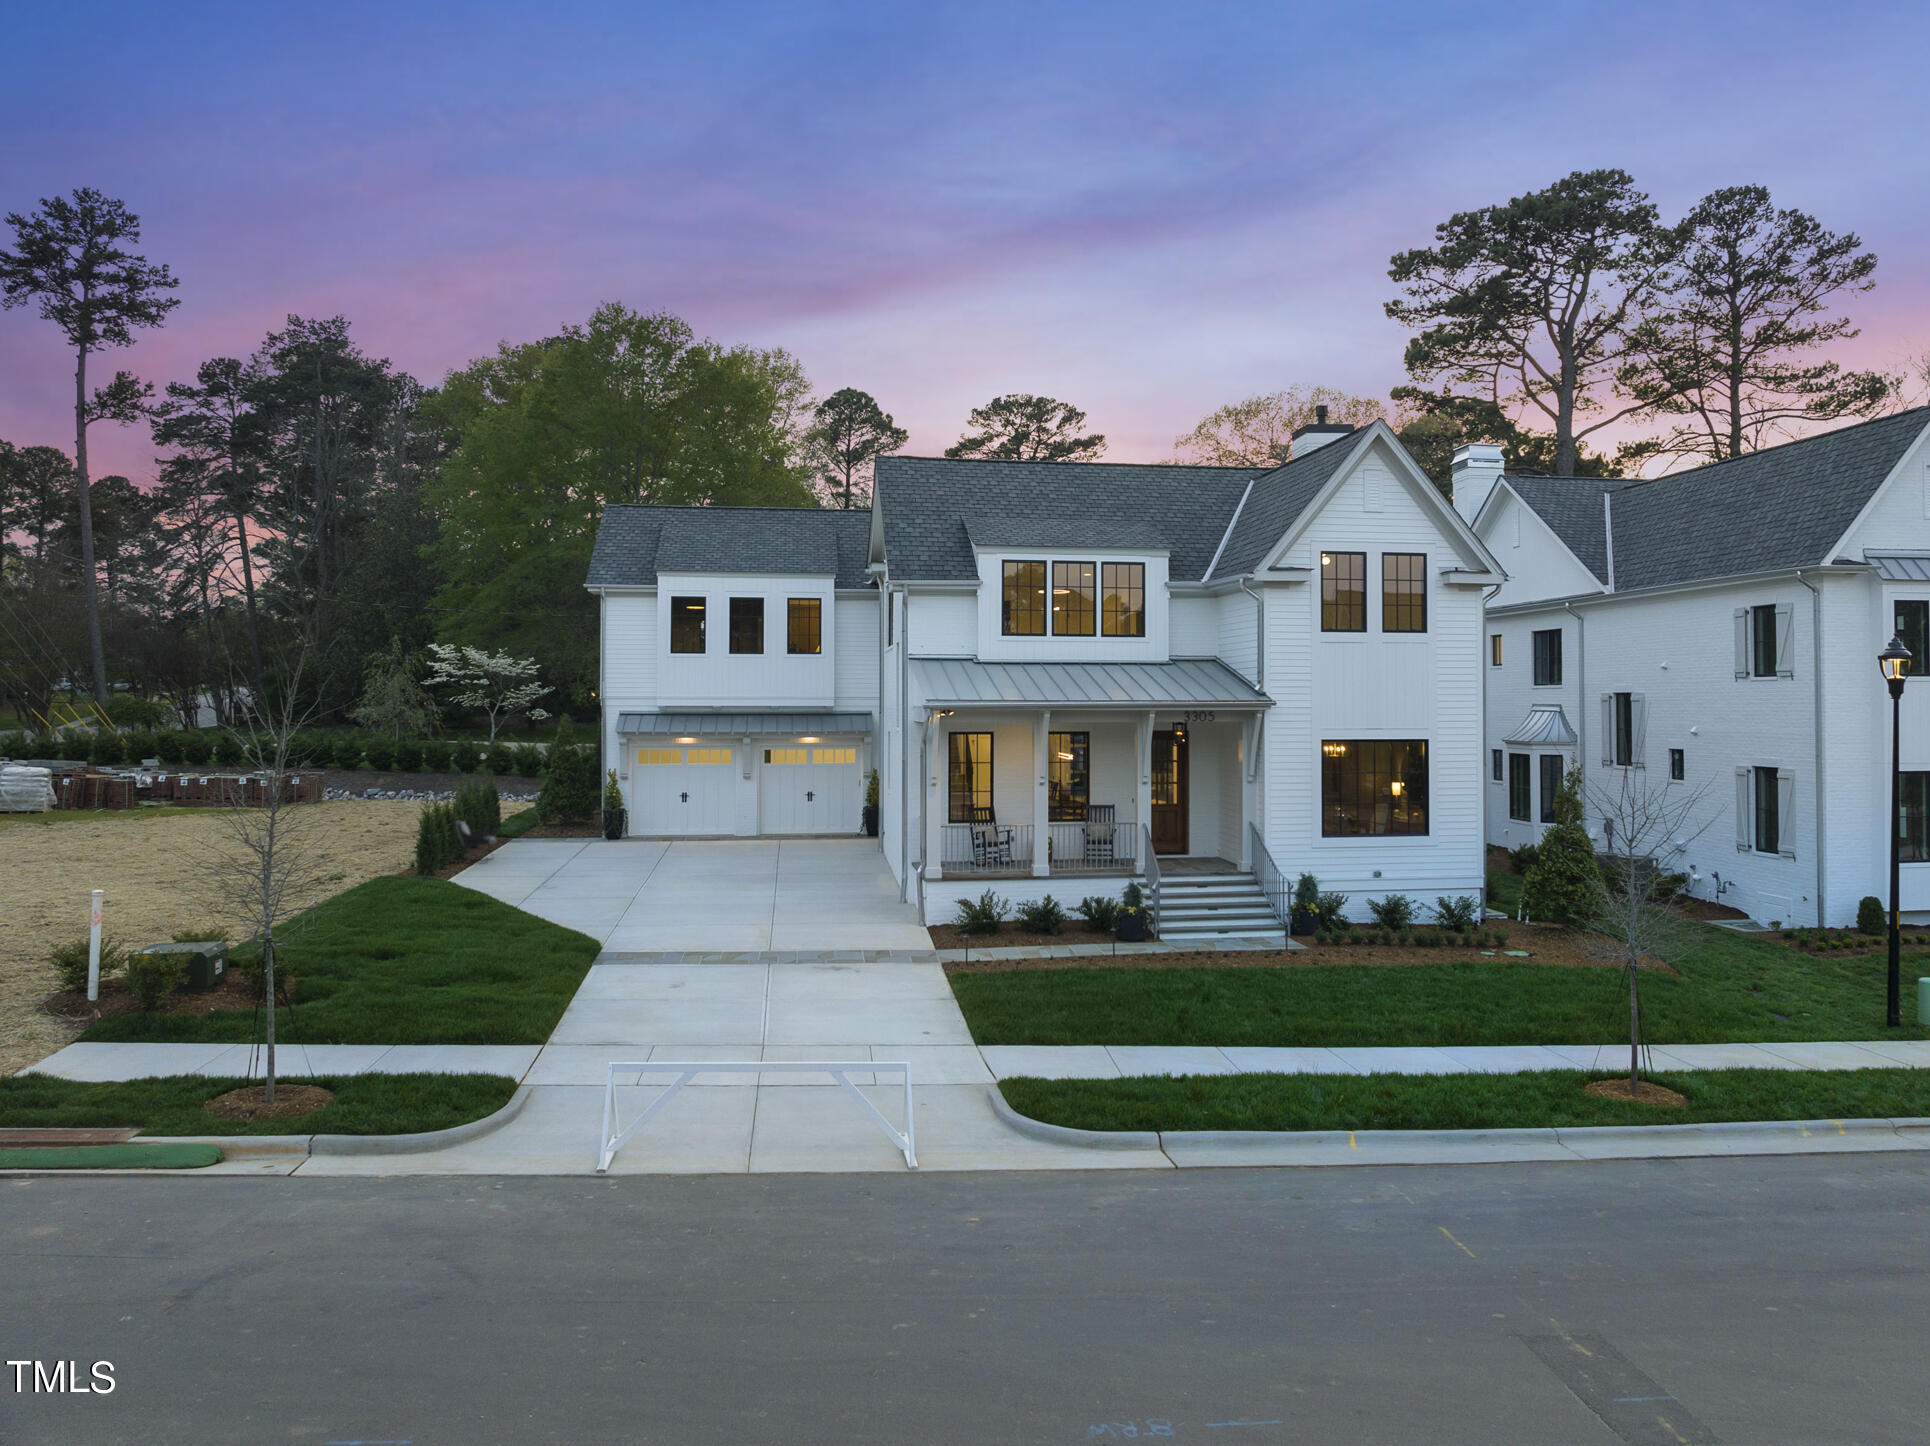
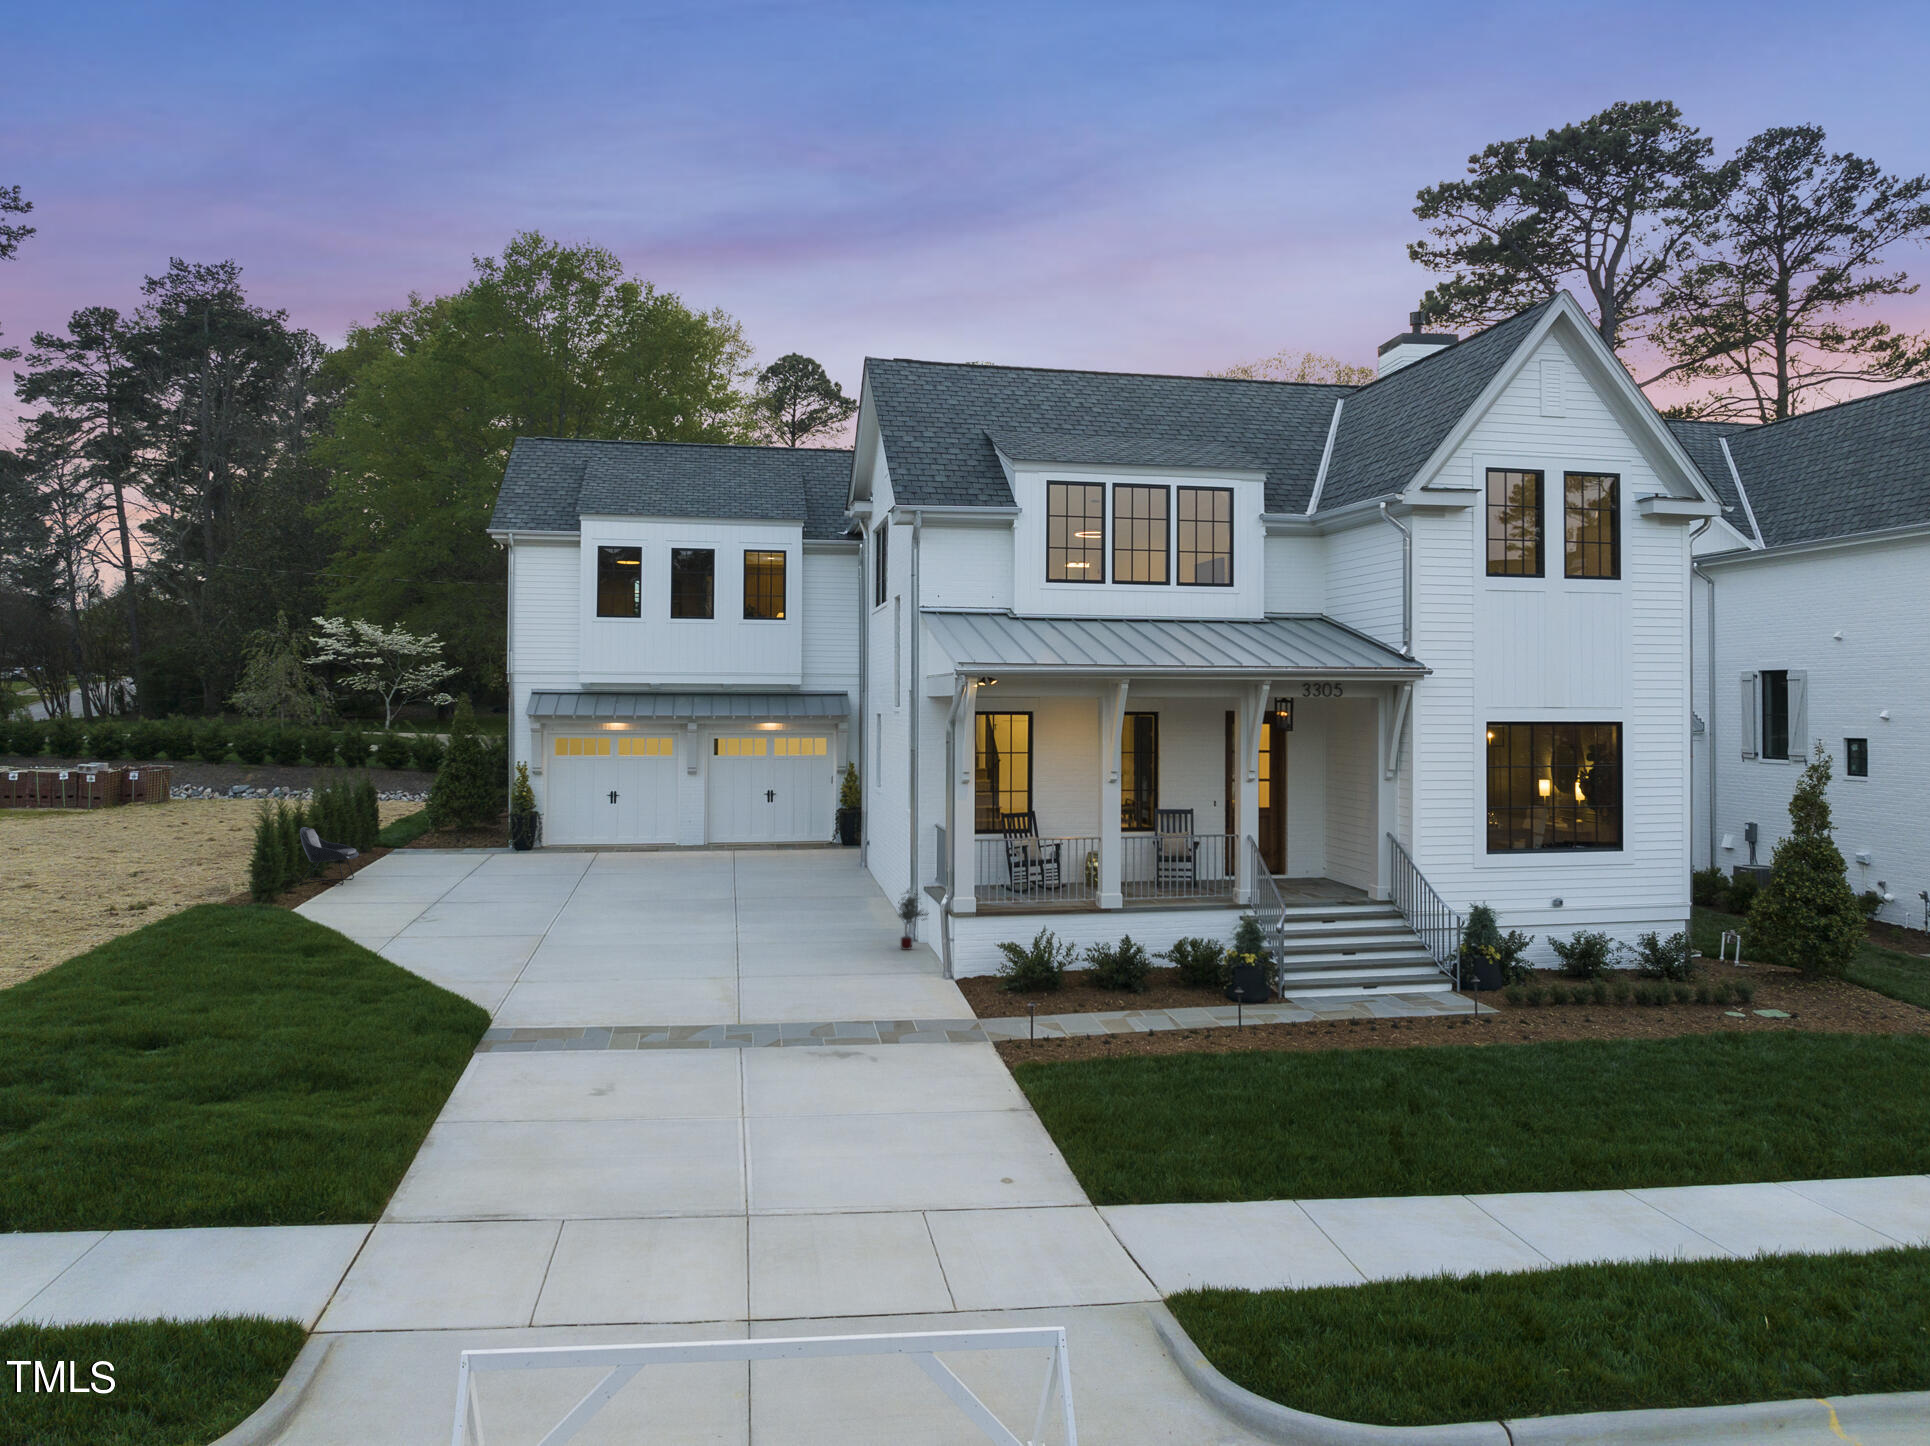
potted tree: none [887,862,912,907] -> present [898,890,929,950]

